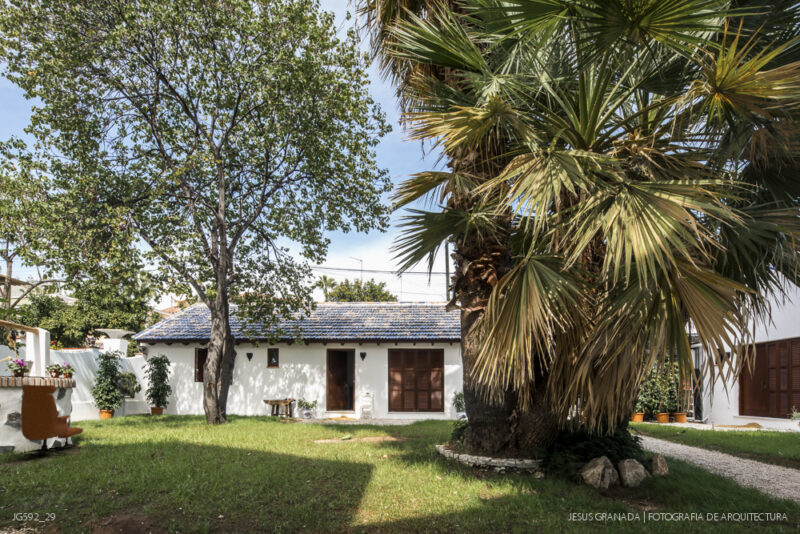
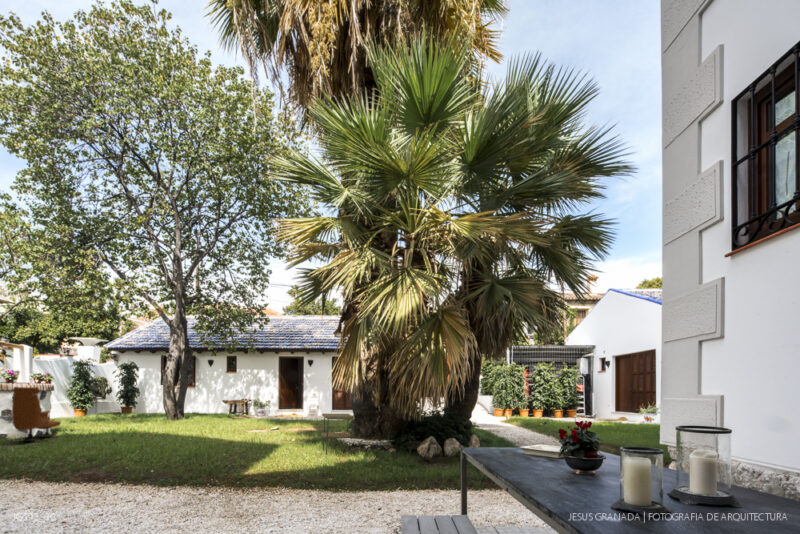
side table: none [429,422,474,480] -> present [321,414,353,455]

